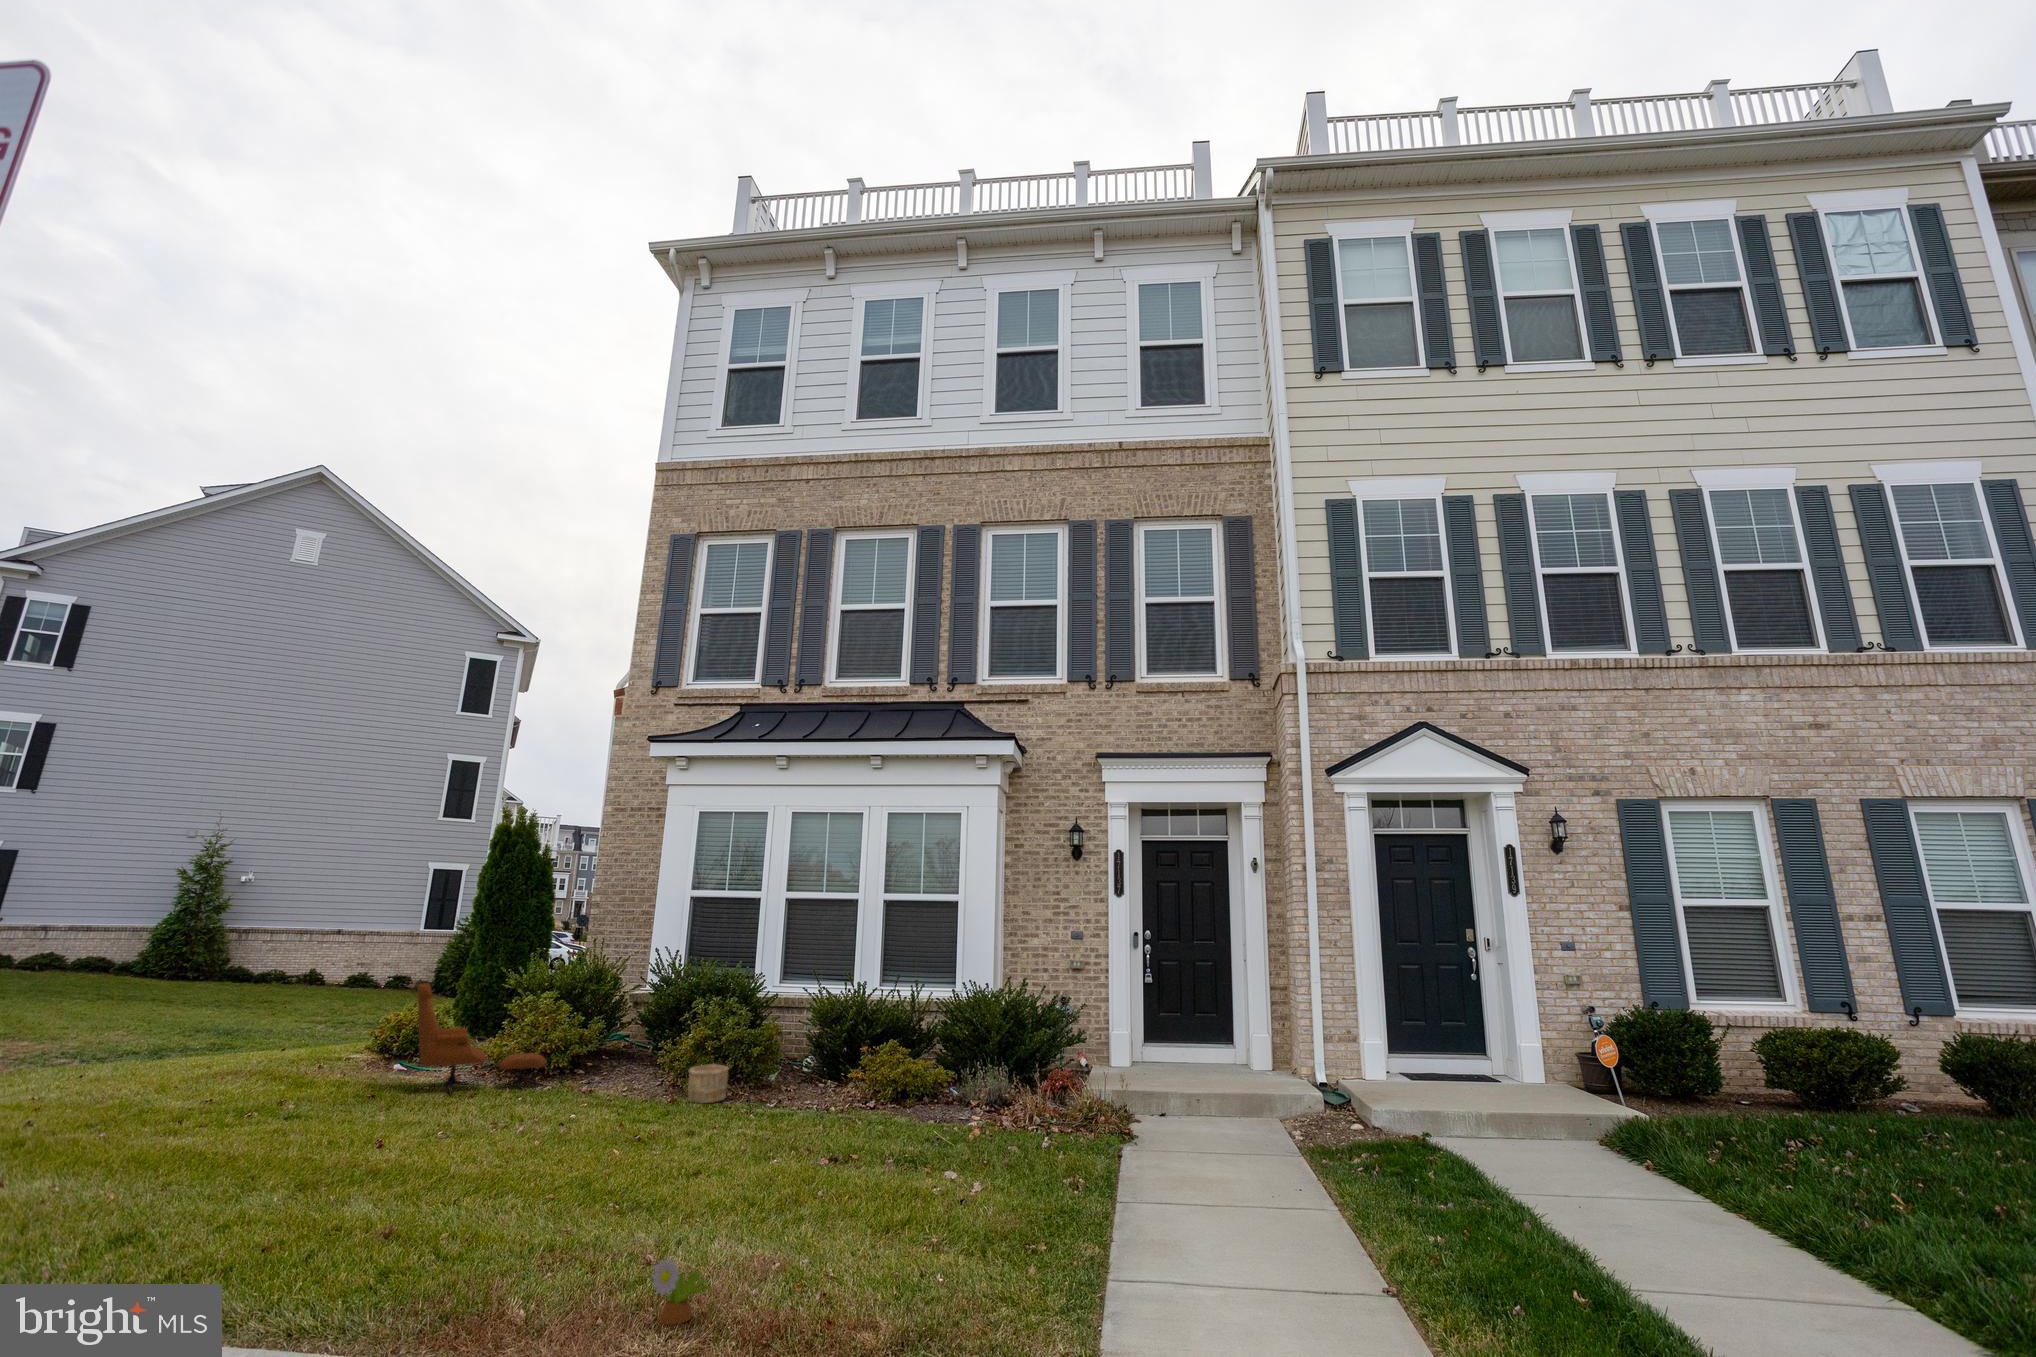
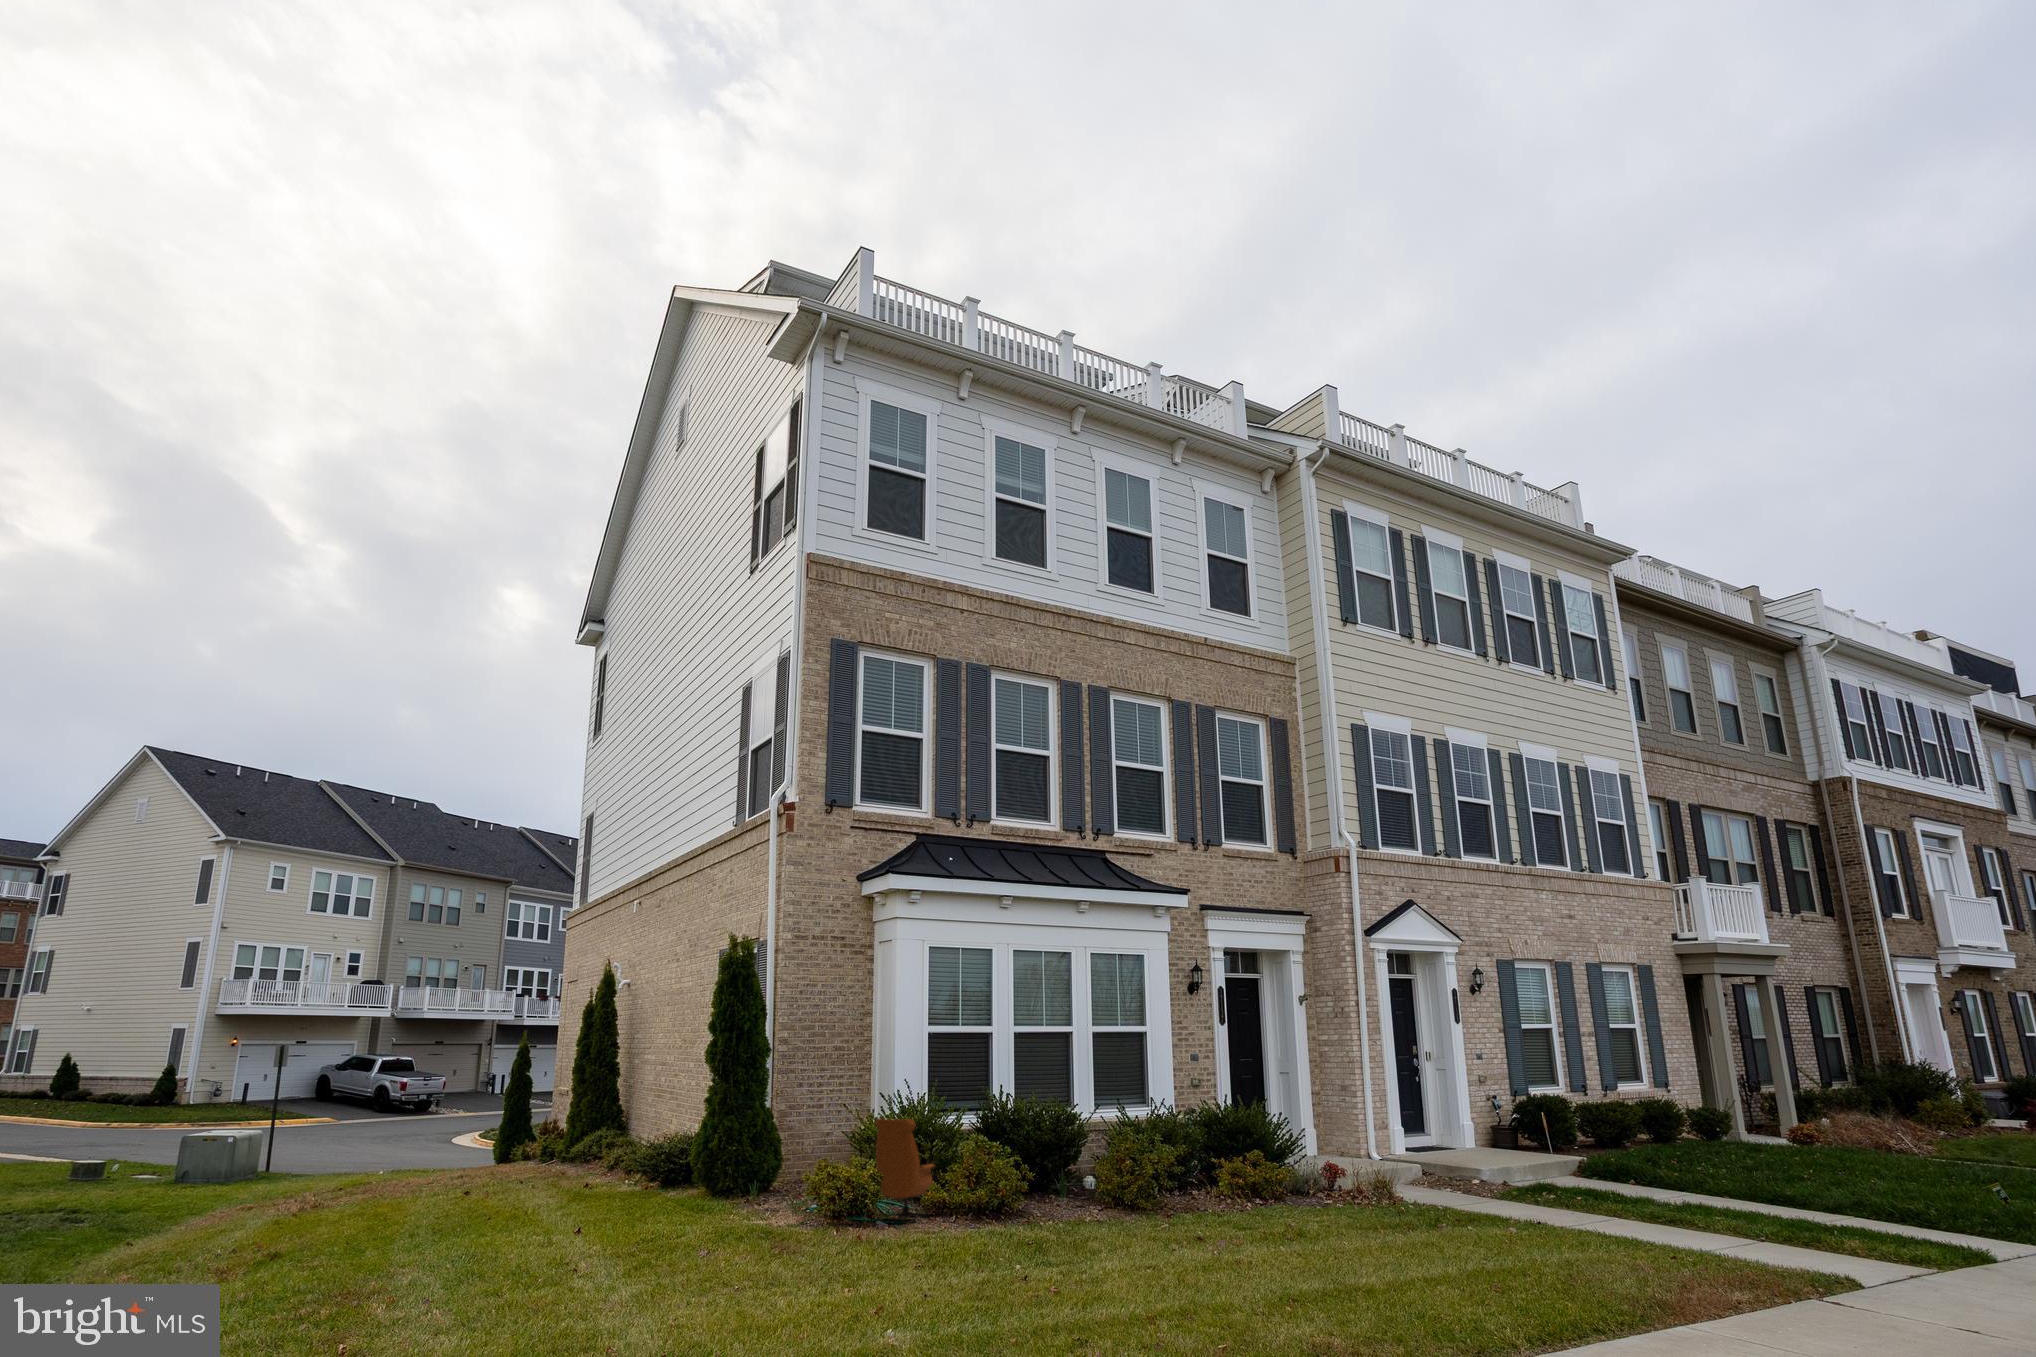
wooden bucket: present [688,1064,729,1103] -> none [1075,1177,1109,1209]
decorative plant: present [651,1257,712,1325] -> none [1570,1211,1603,1245]

